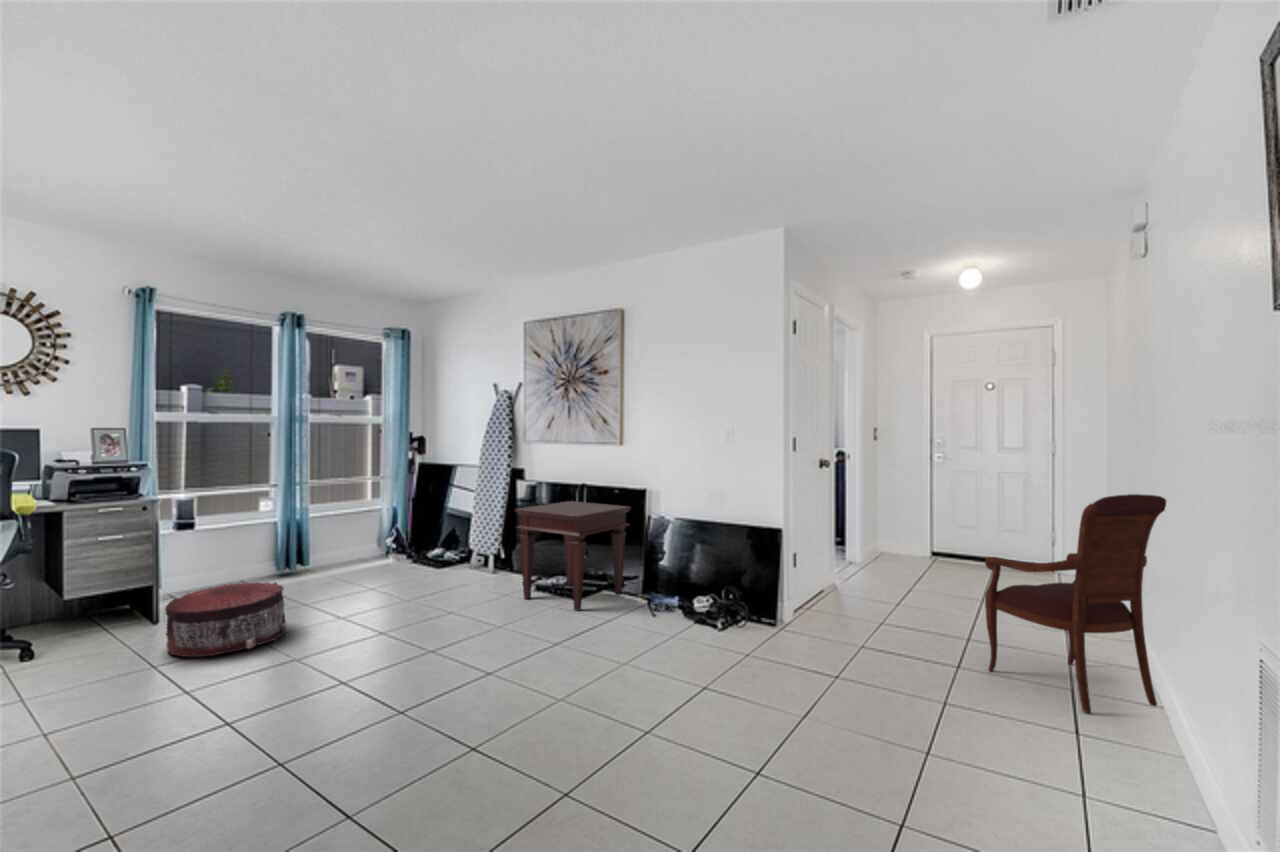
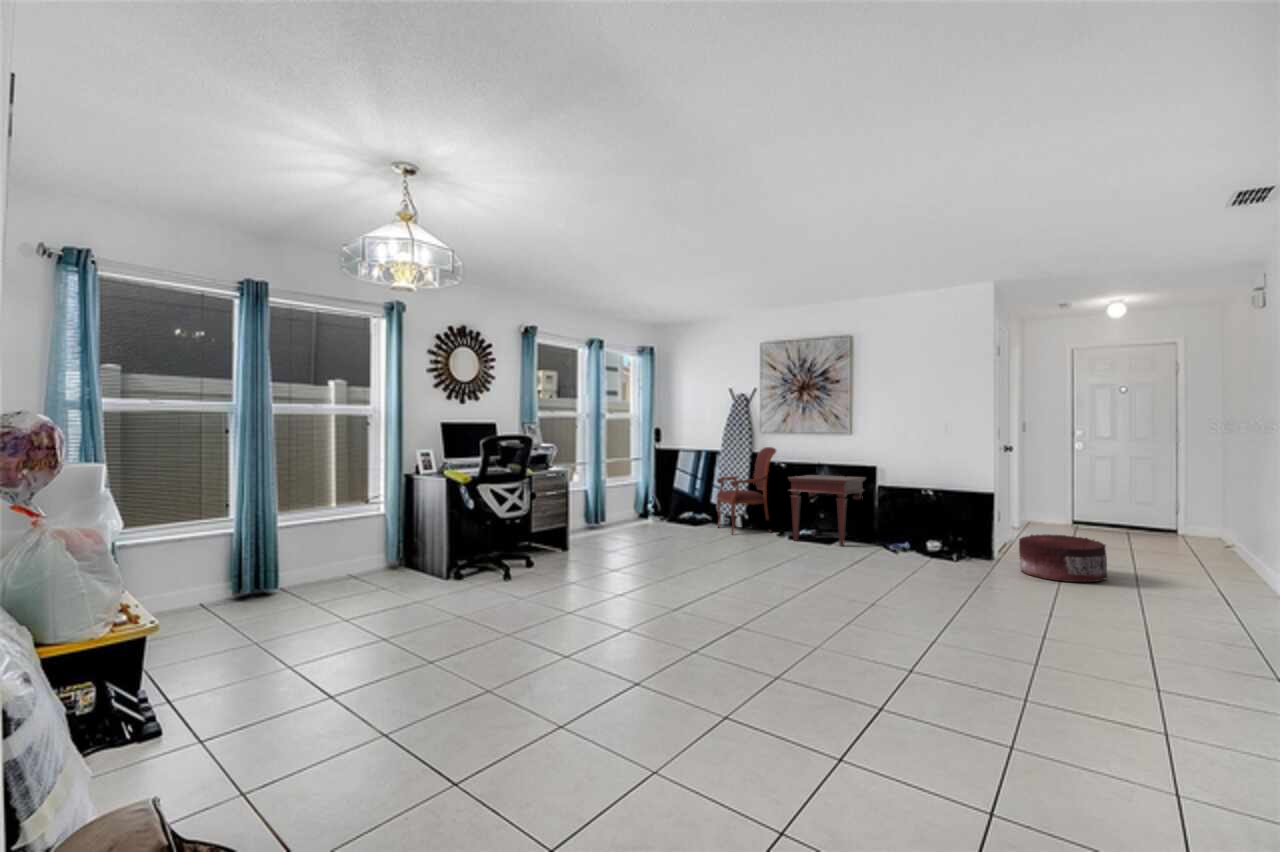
armchair: present [985,494,1167,713] -> present [717,447,776,534]
pouf: present [165,582,286,657] -> present [1019,534,1108,582]

